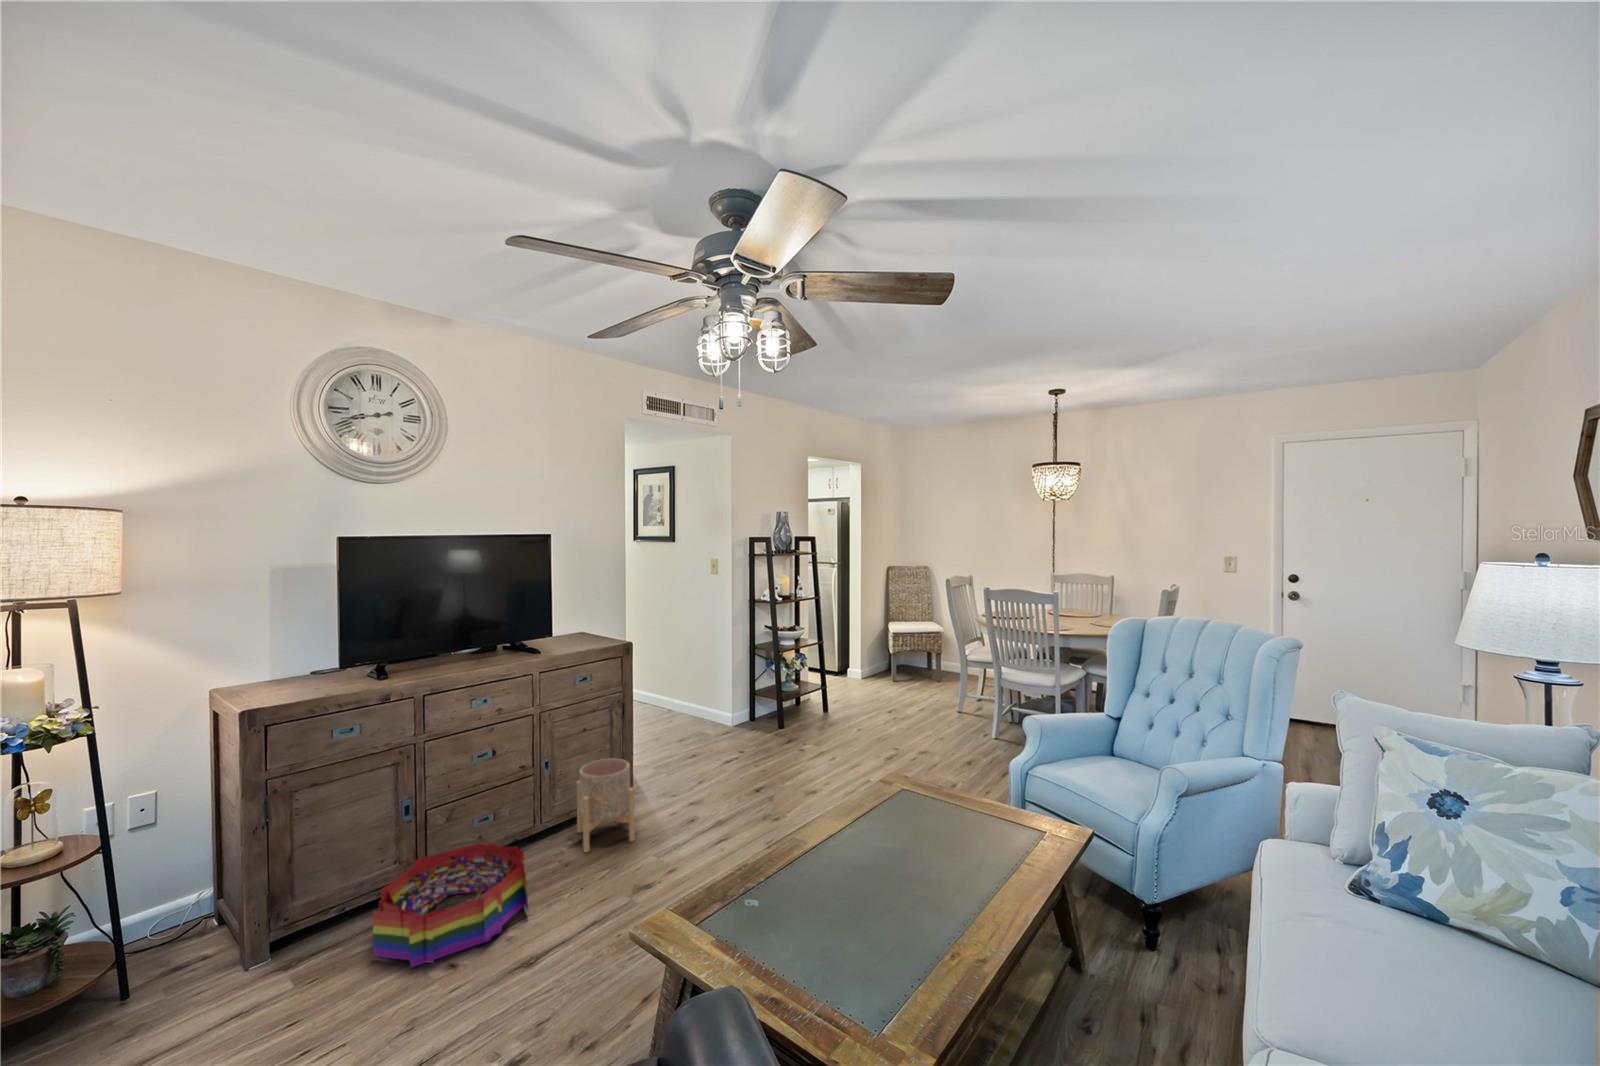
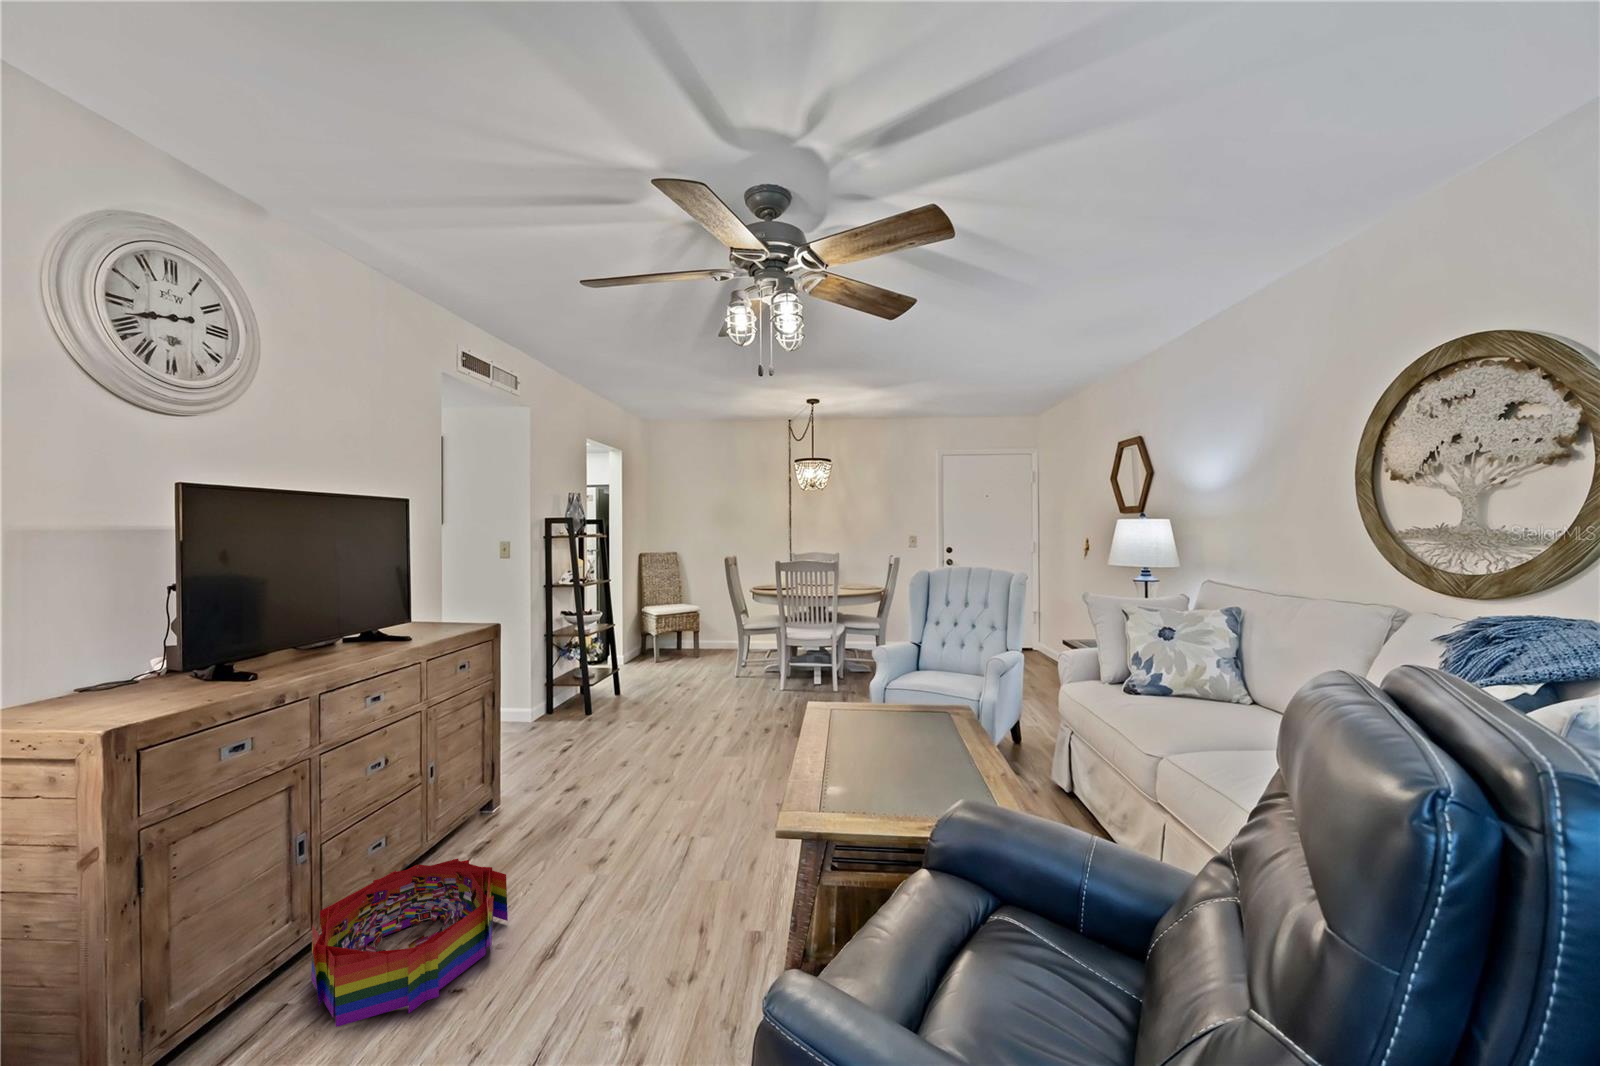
planter: present [577,758,635,853] -> none [465,751,546,857]

